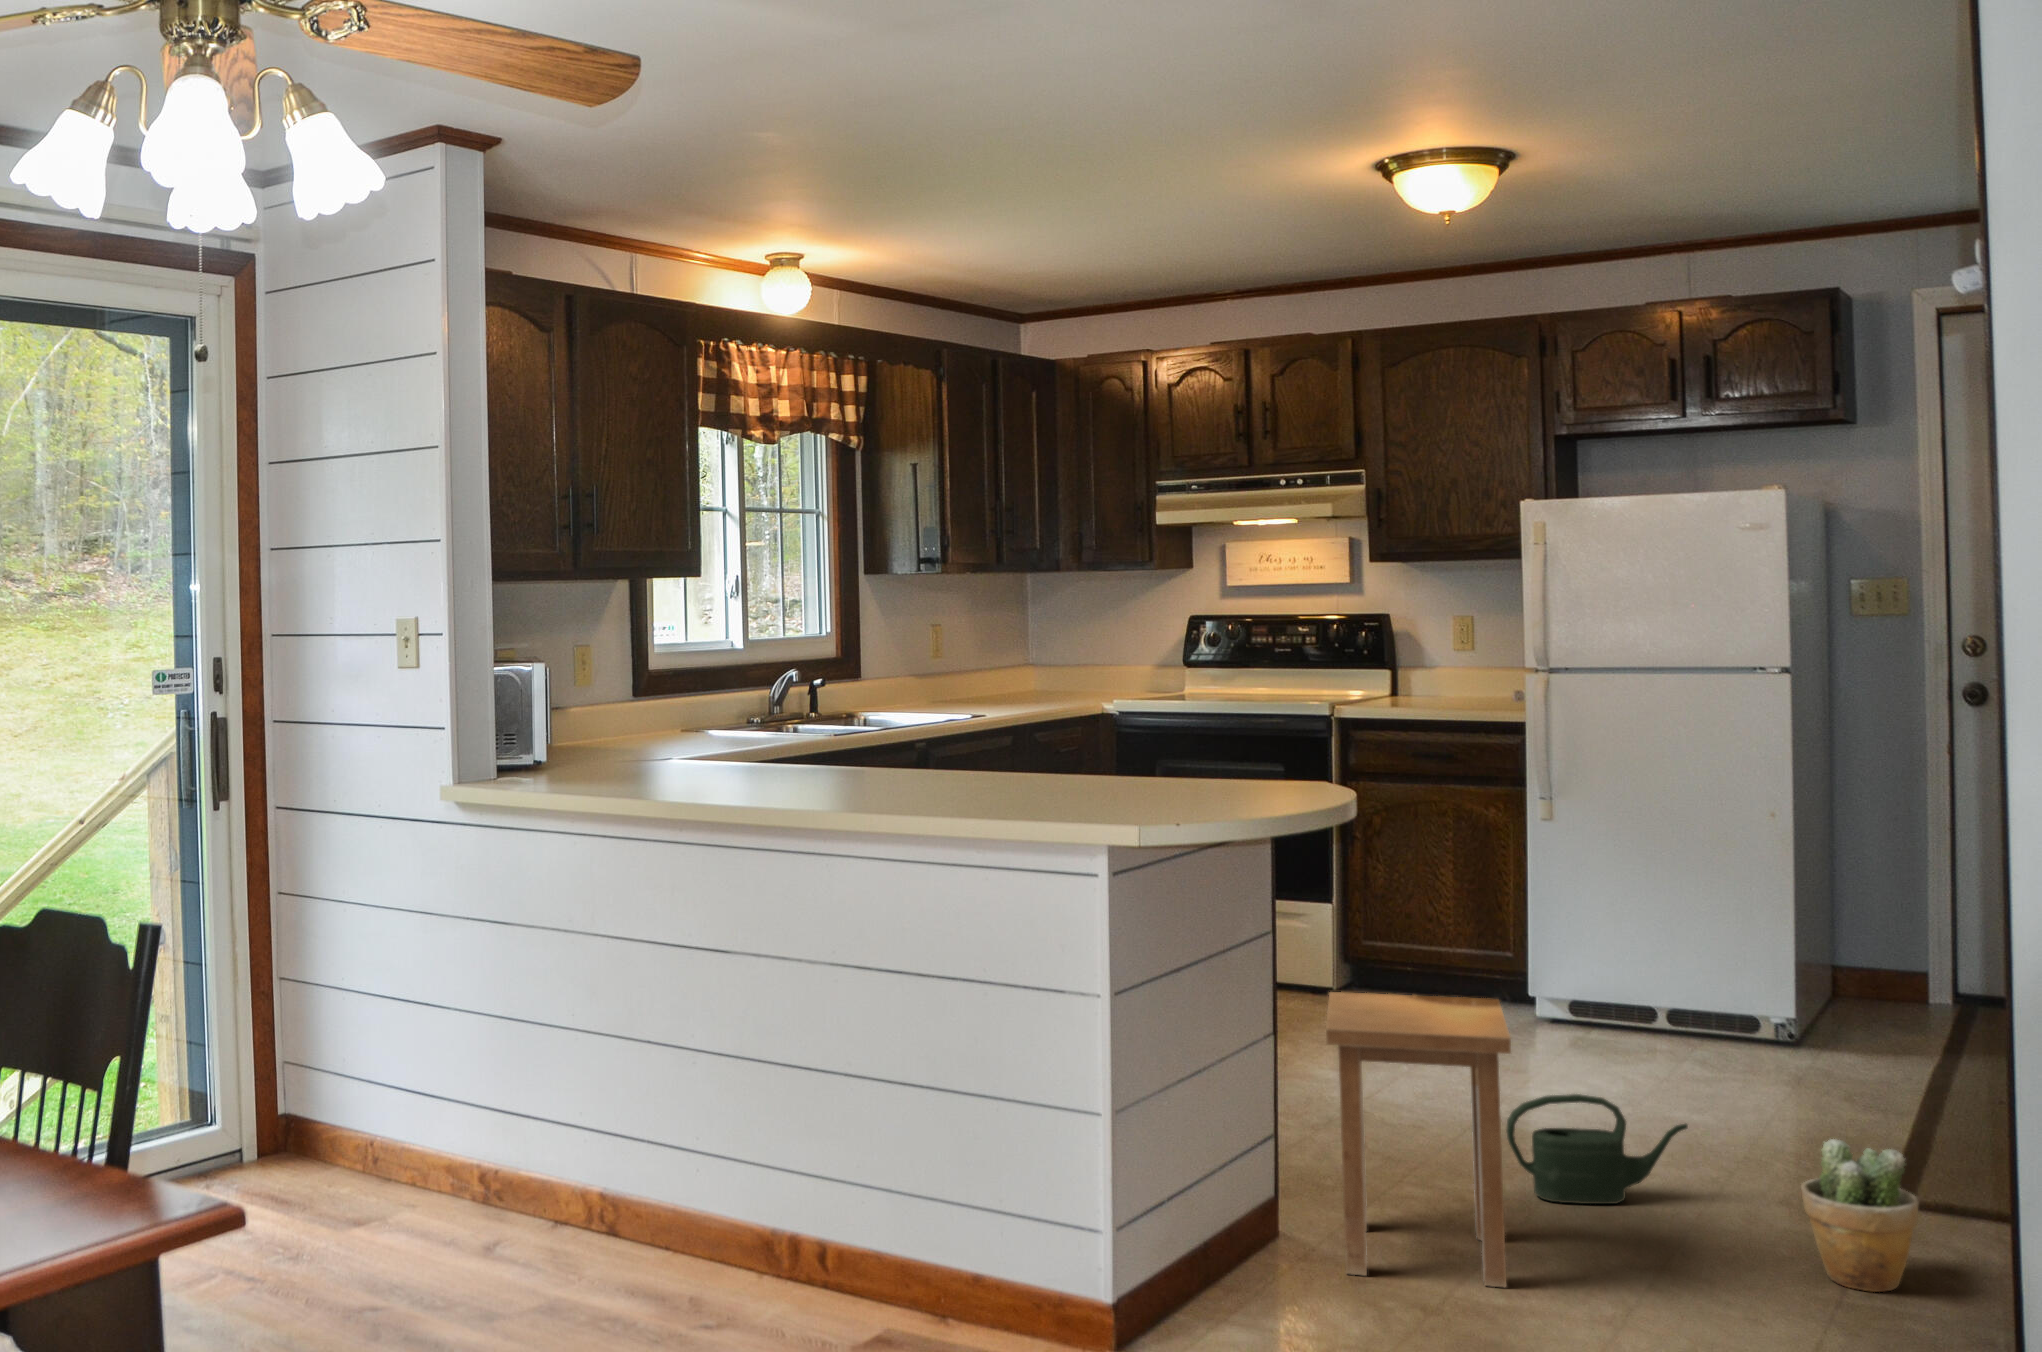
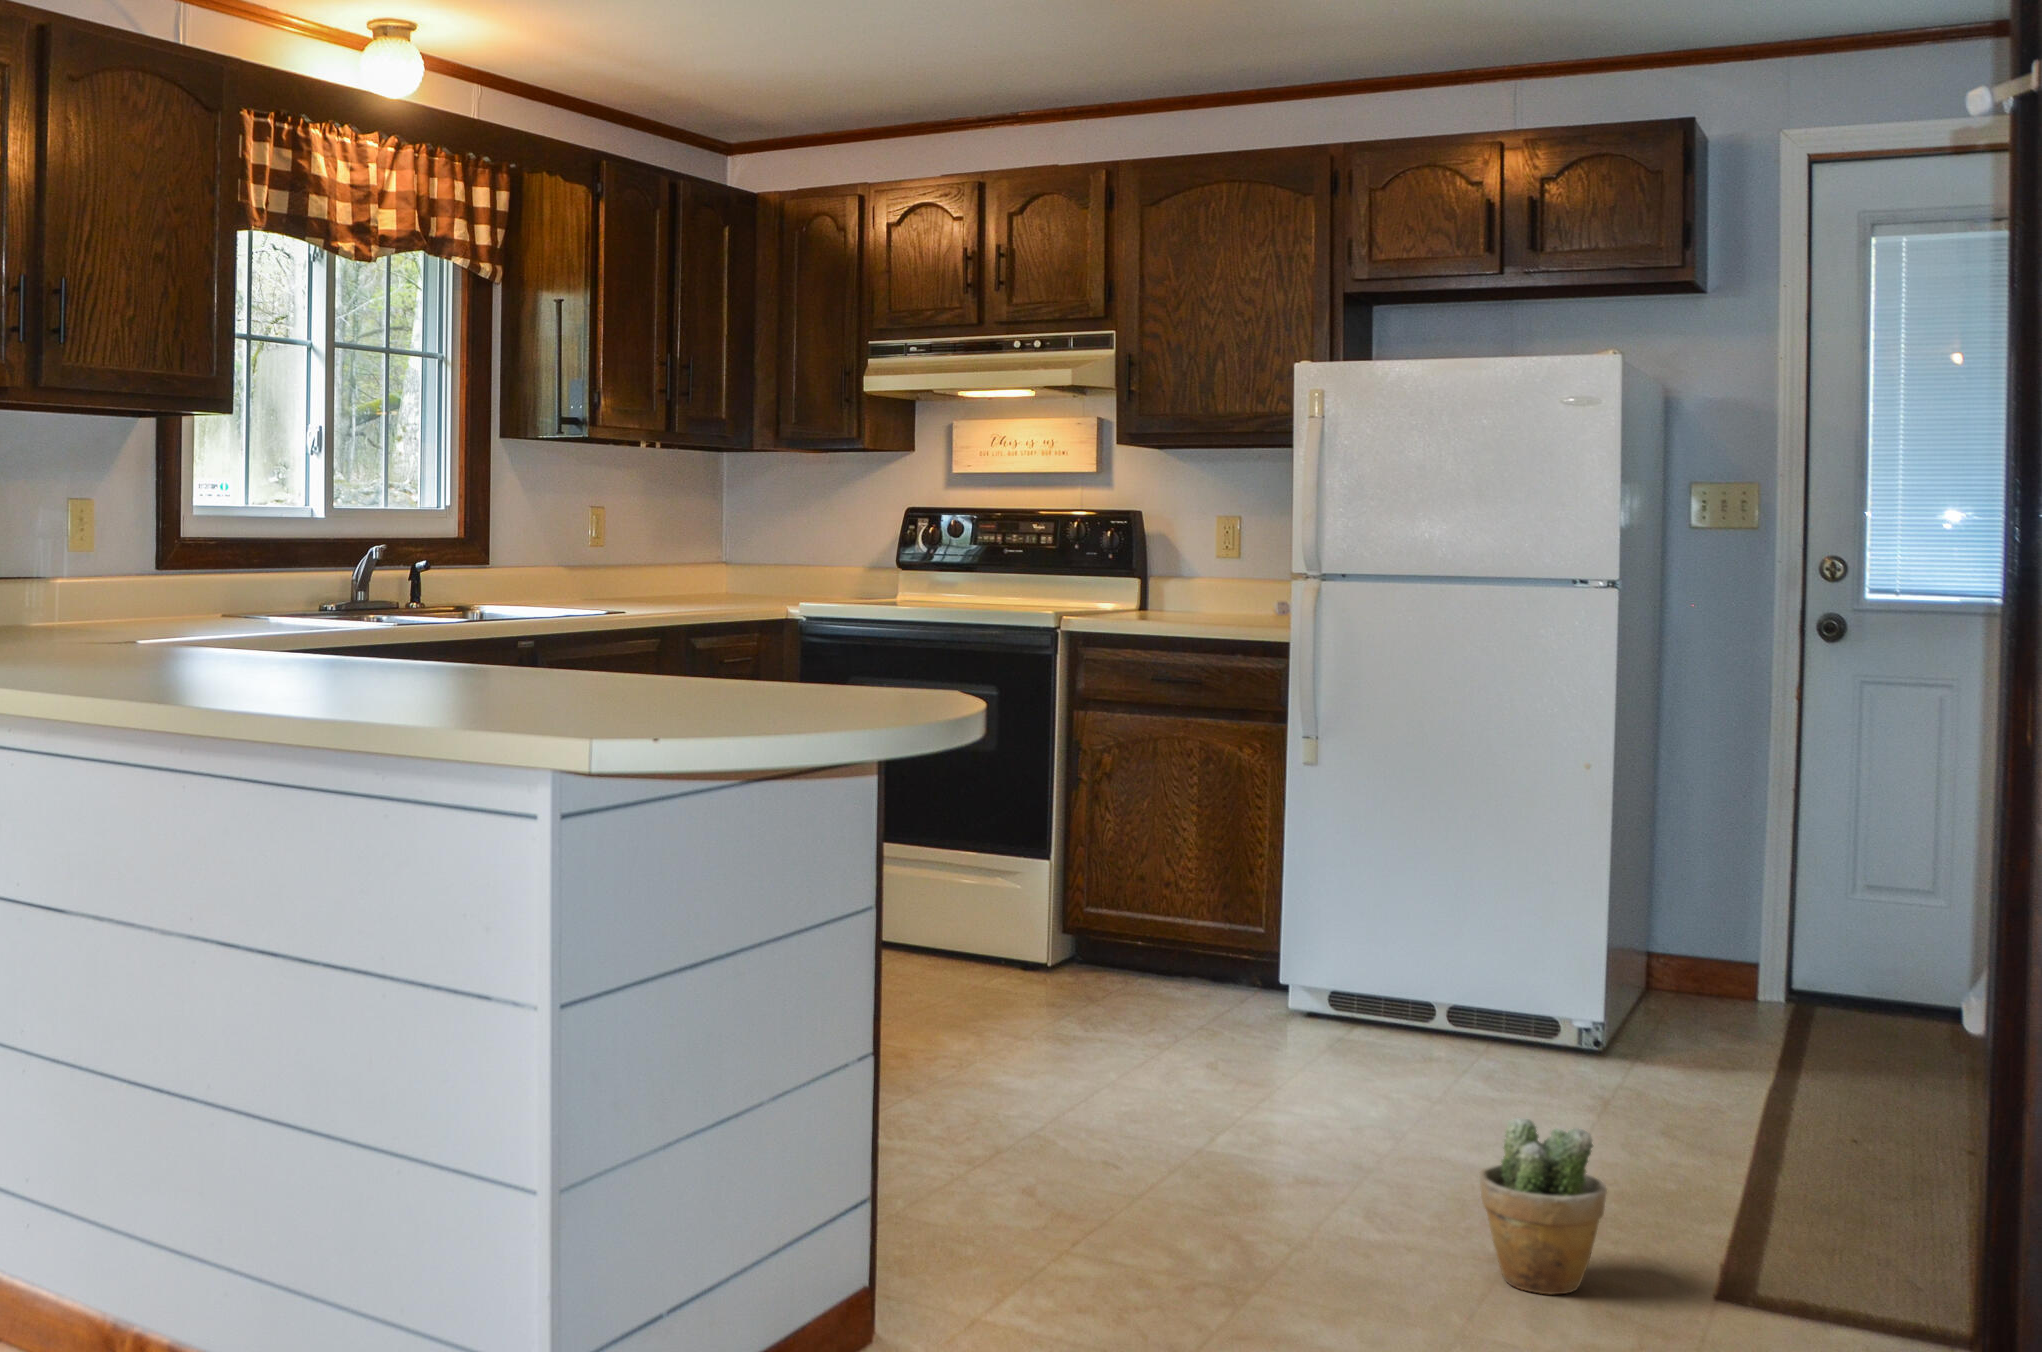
stool: present [1326,992,1511,1287] -> none [933,940,1156,1290]
watering can: present [1506,1094,1688,1204] -> none [1168,1068,1376,1198]

